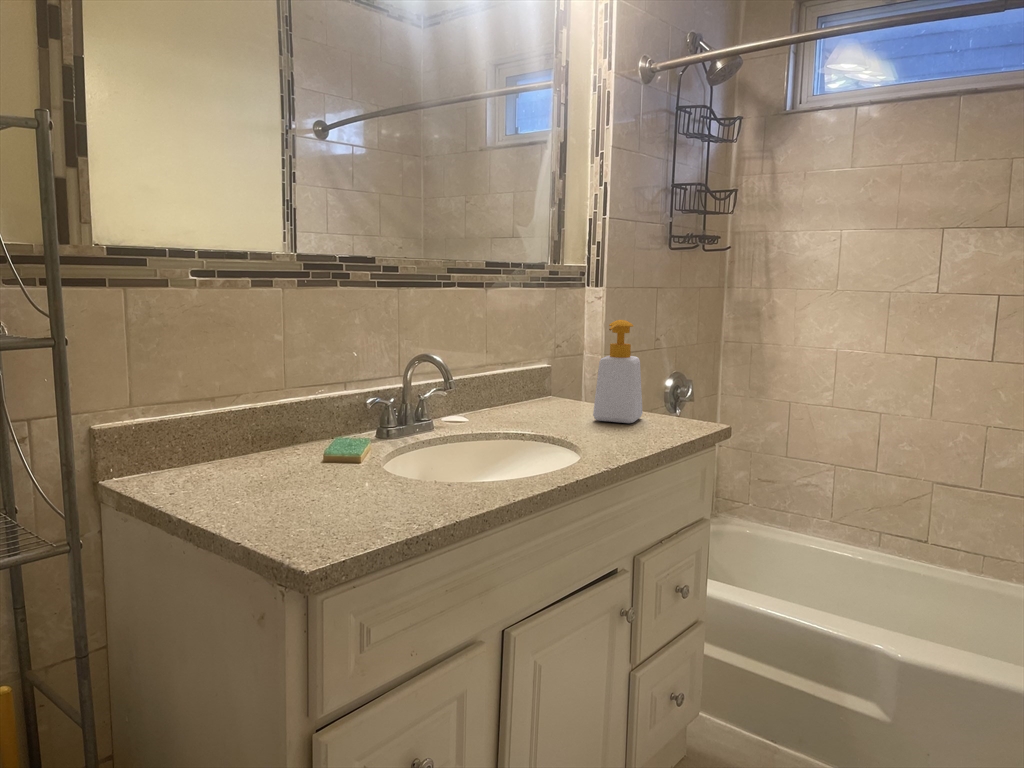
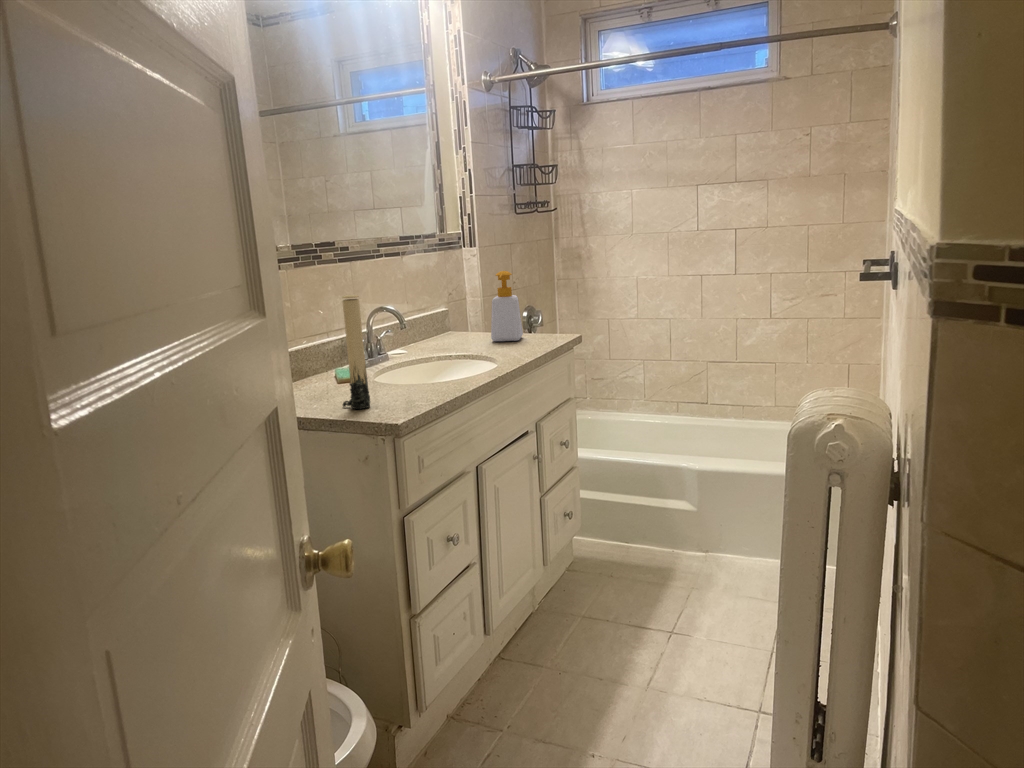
candle: none [271,331,312,524] -> present [342,295,370,409]

